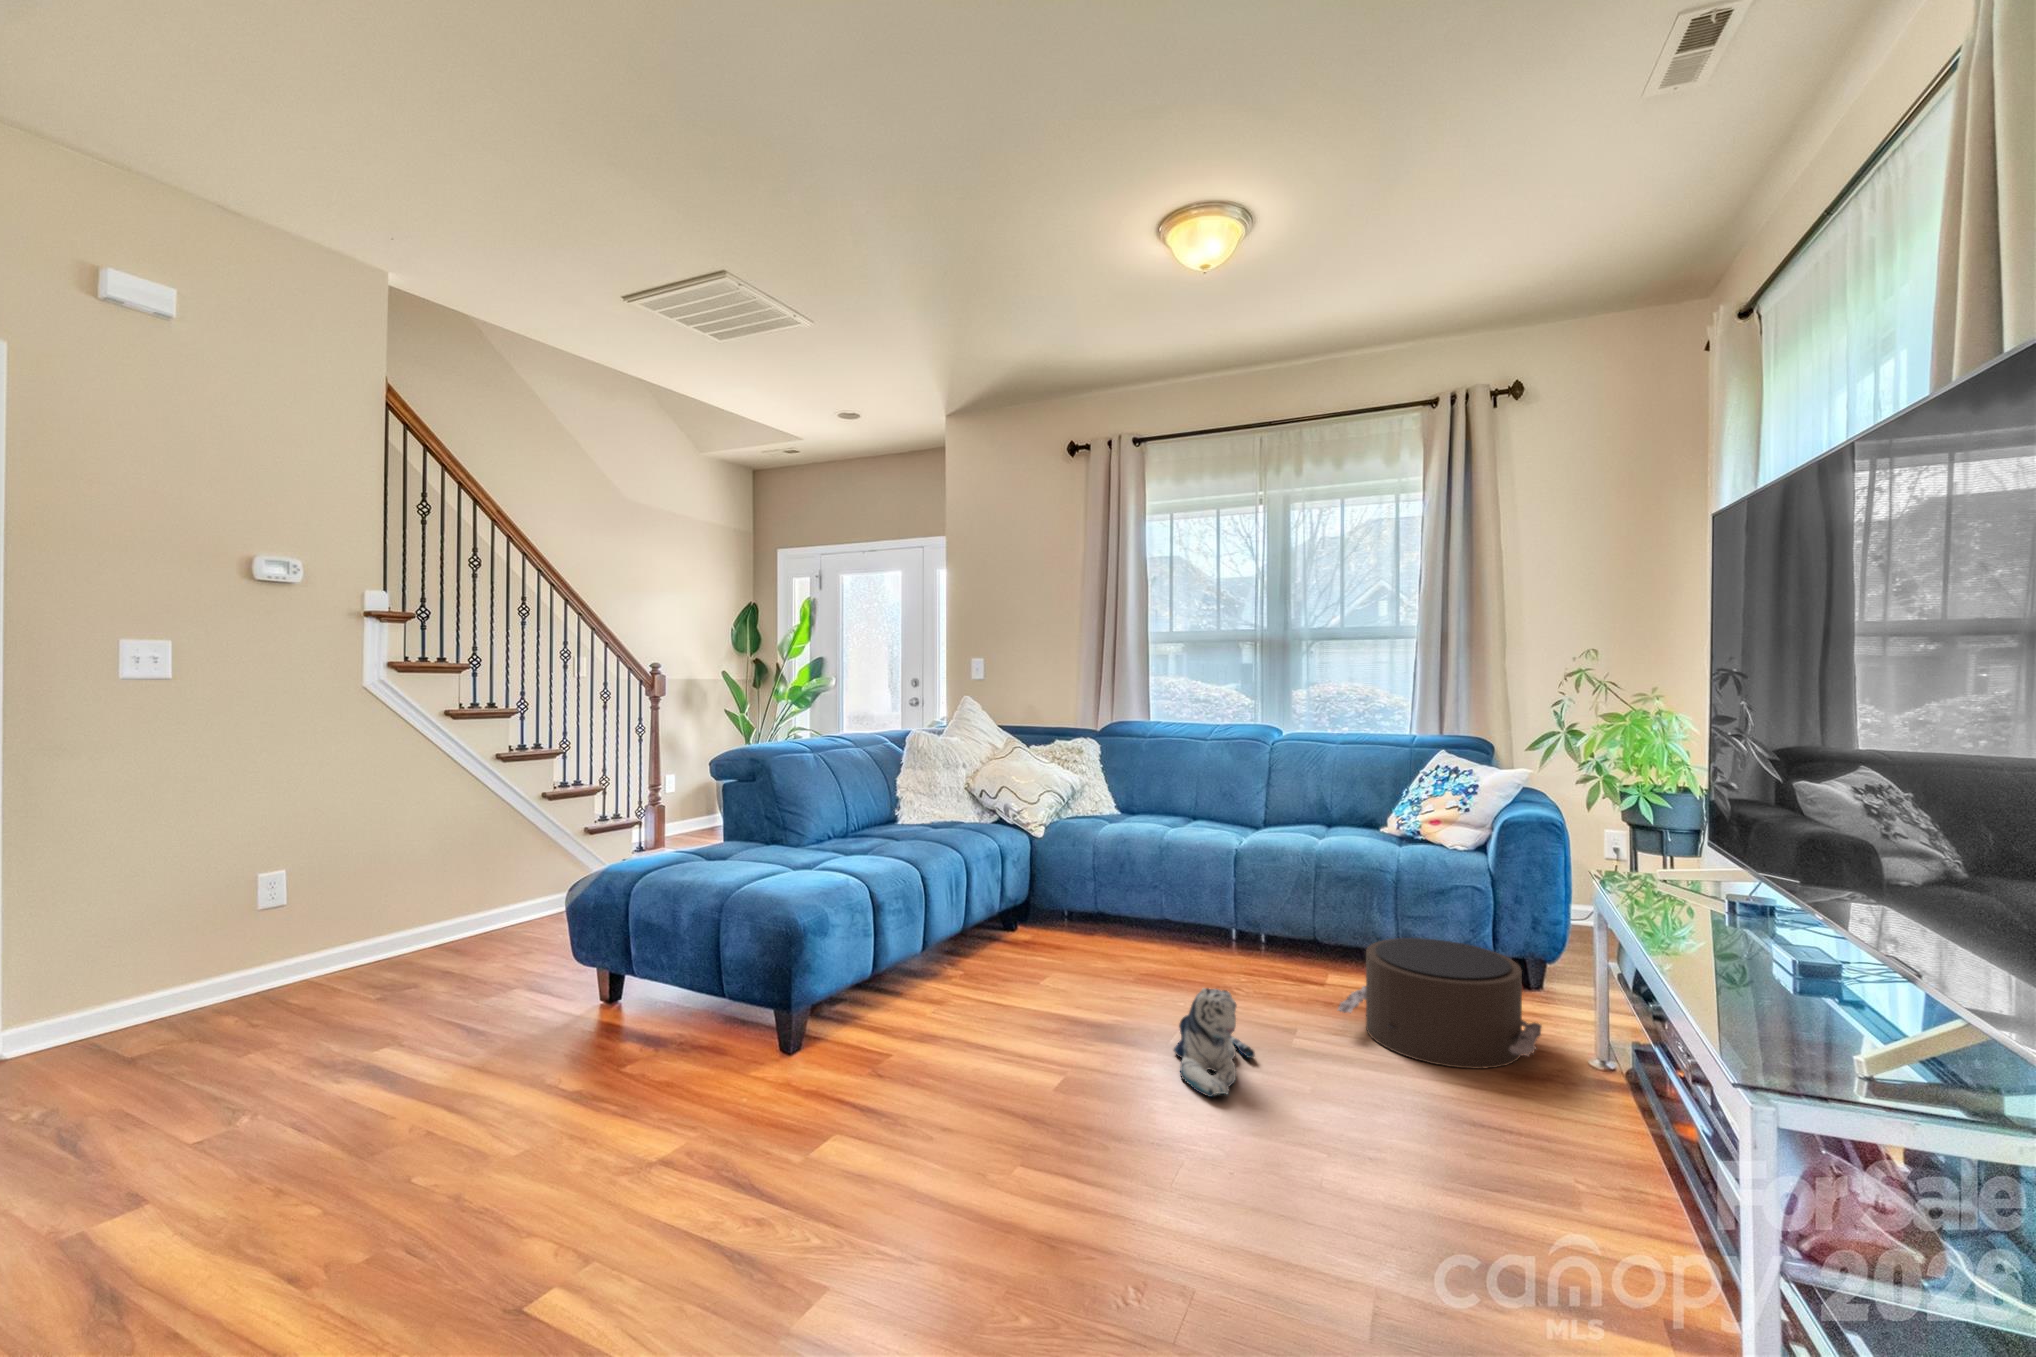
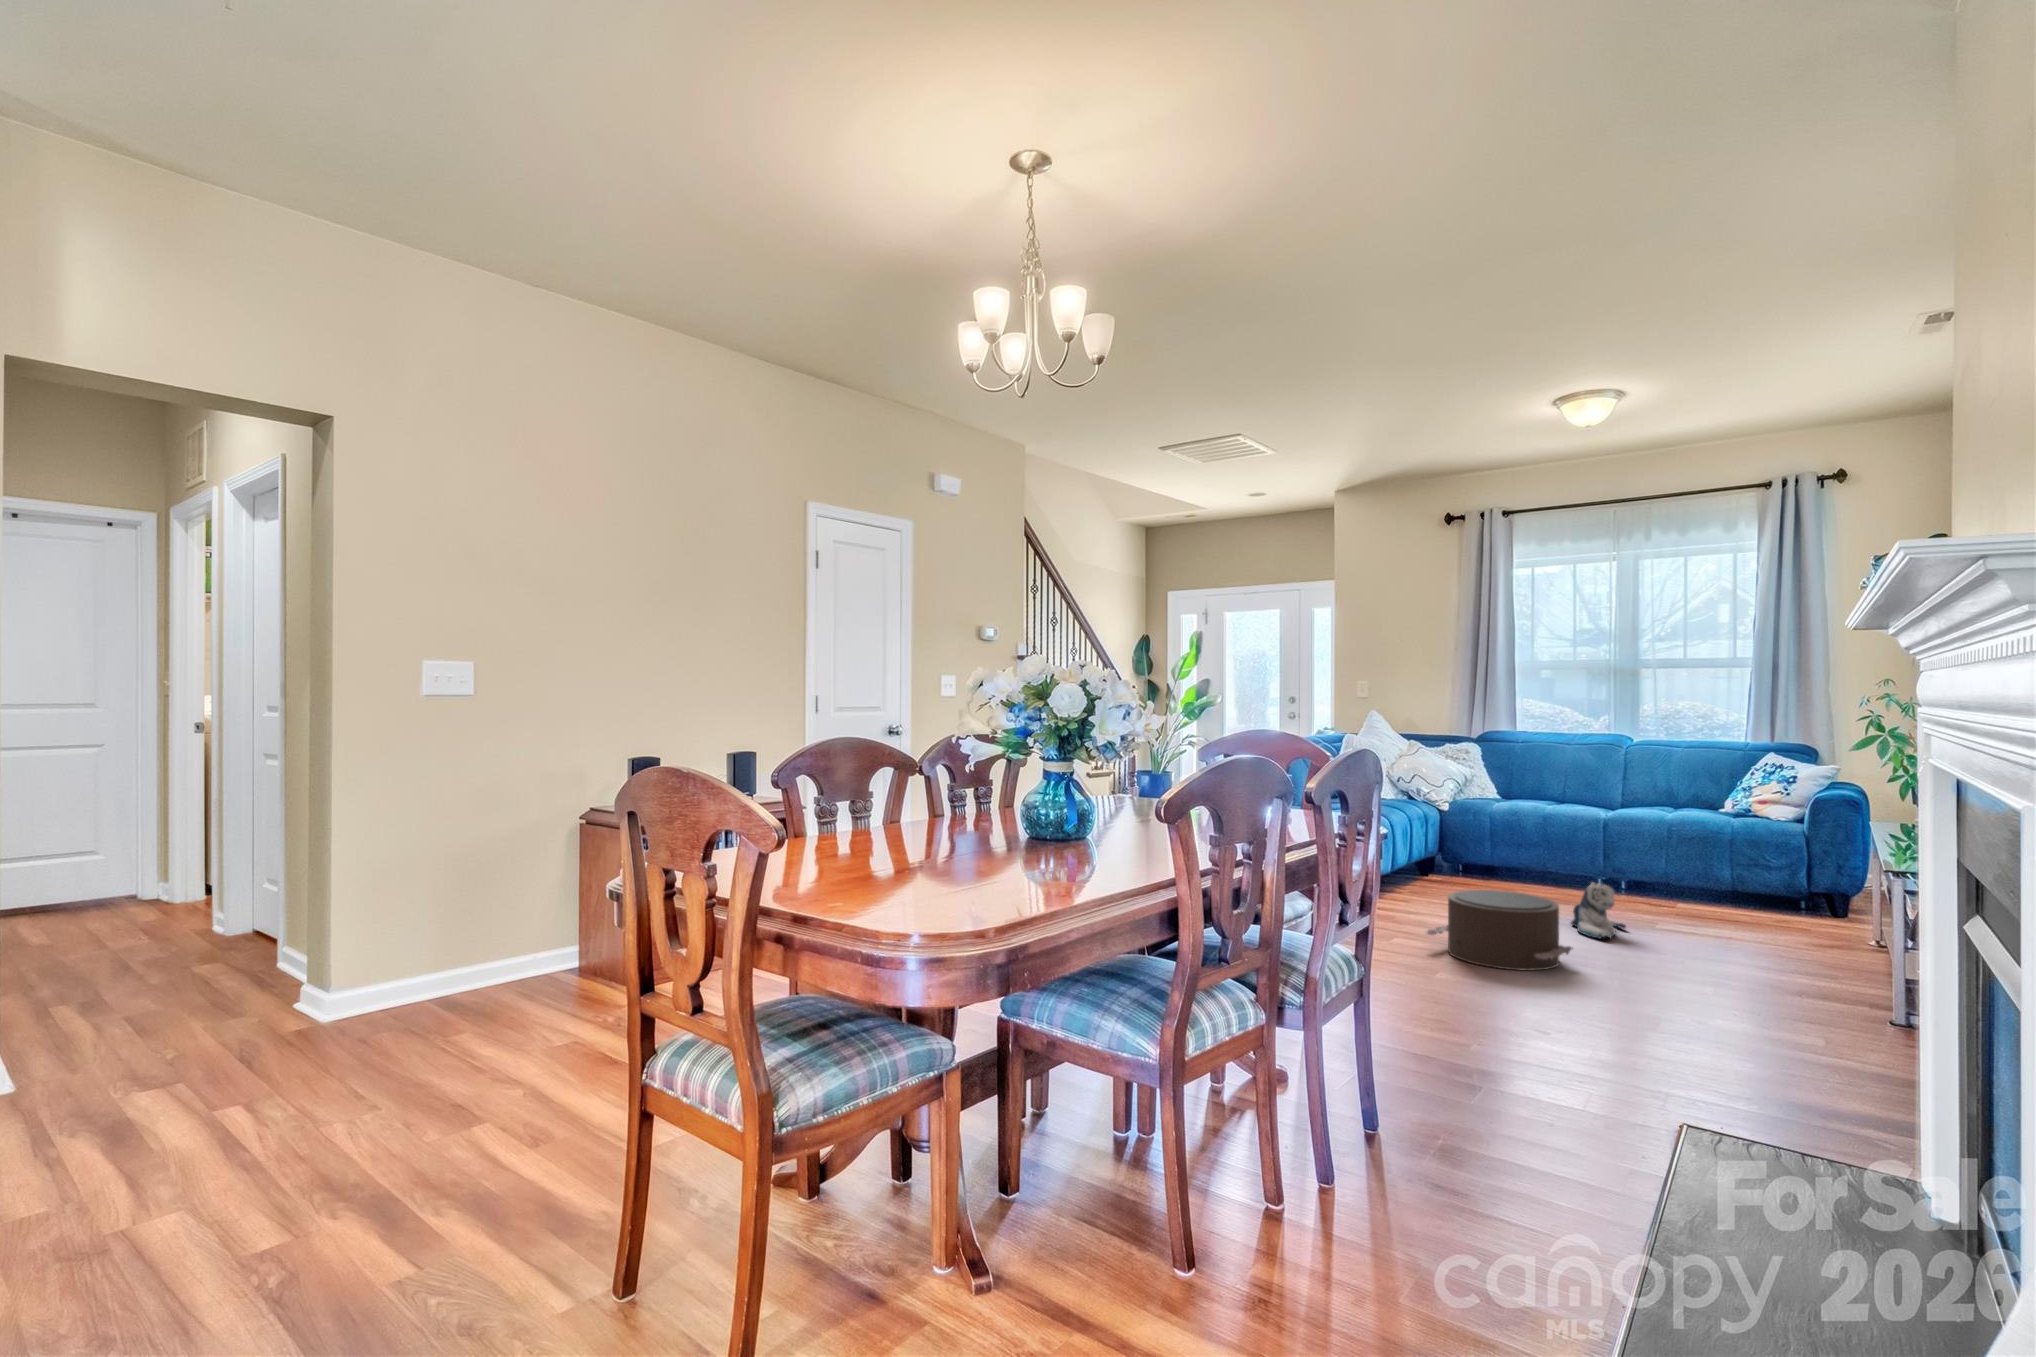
pouf: present [1337,938,1542,1069] -> present [1426,890,1573,971]

